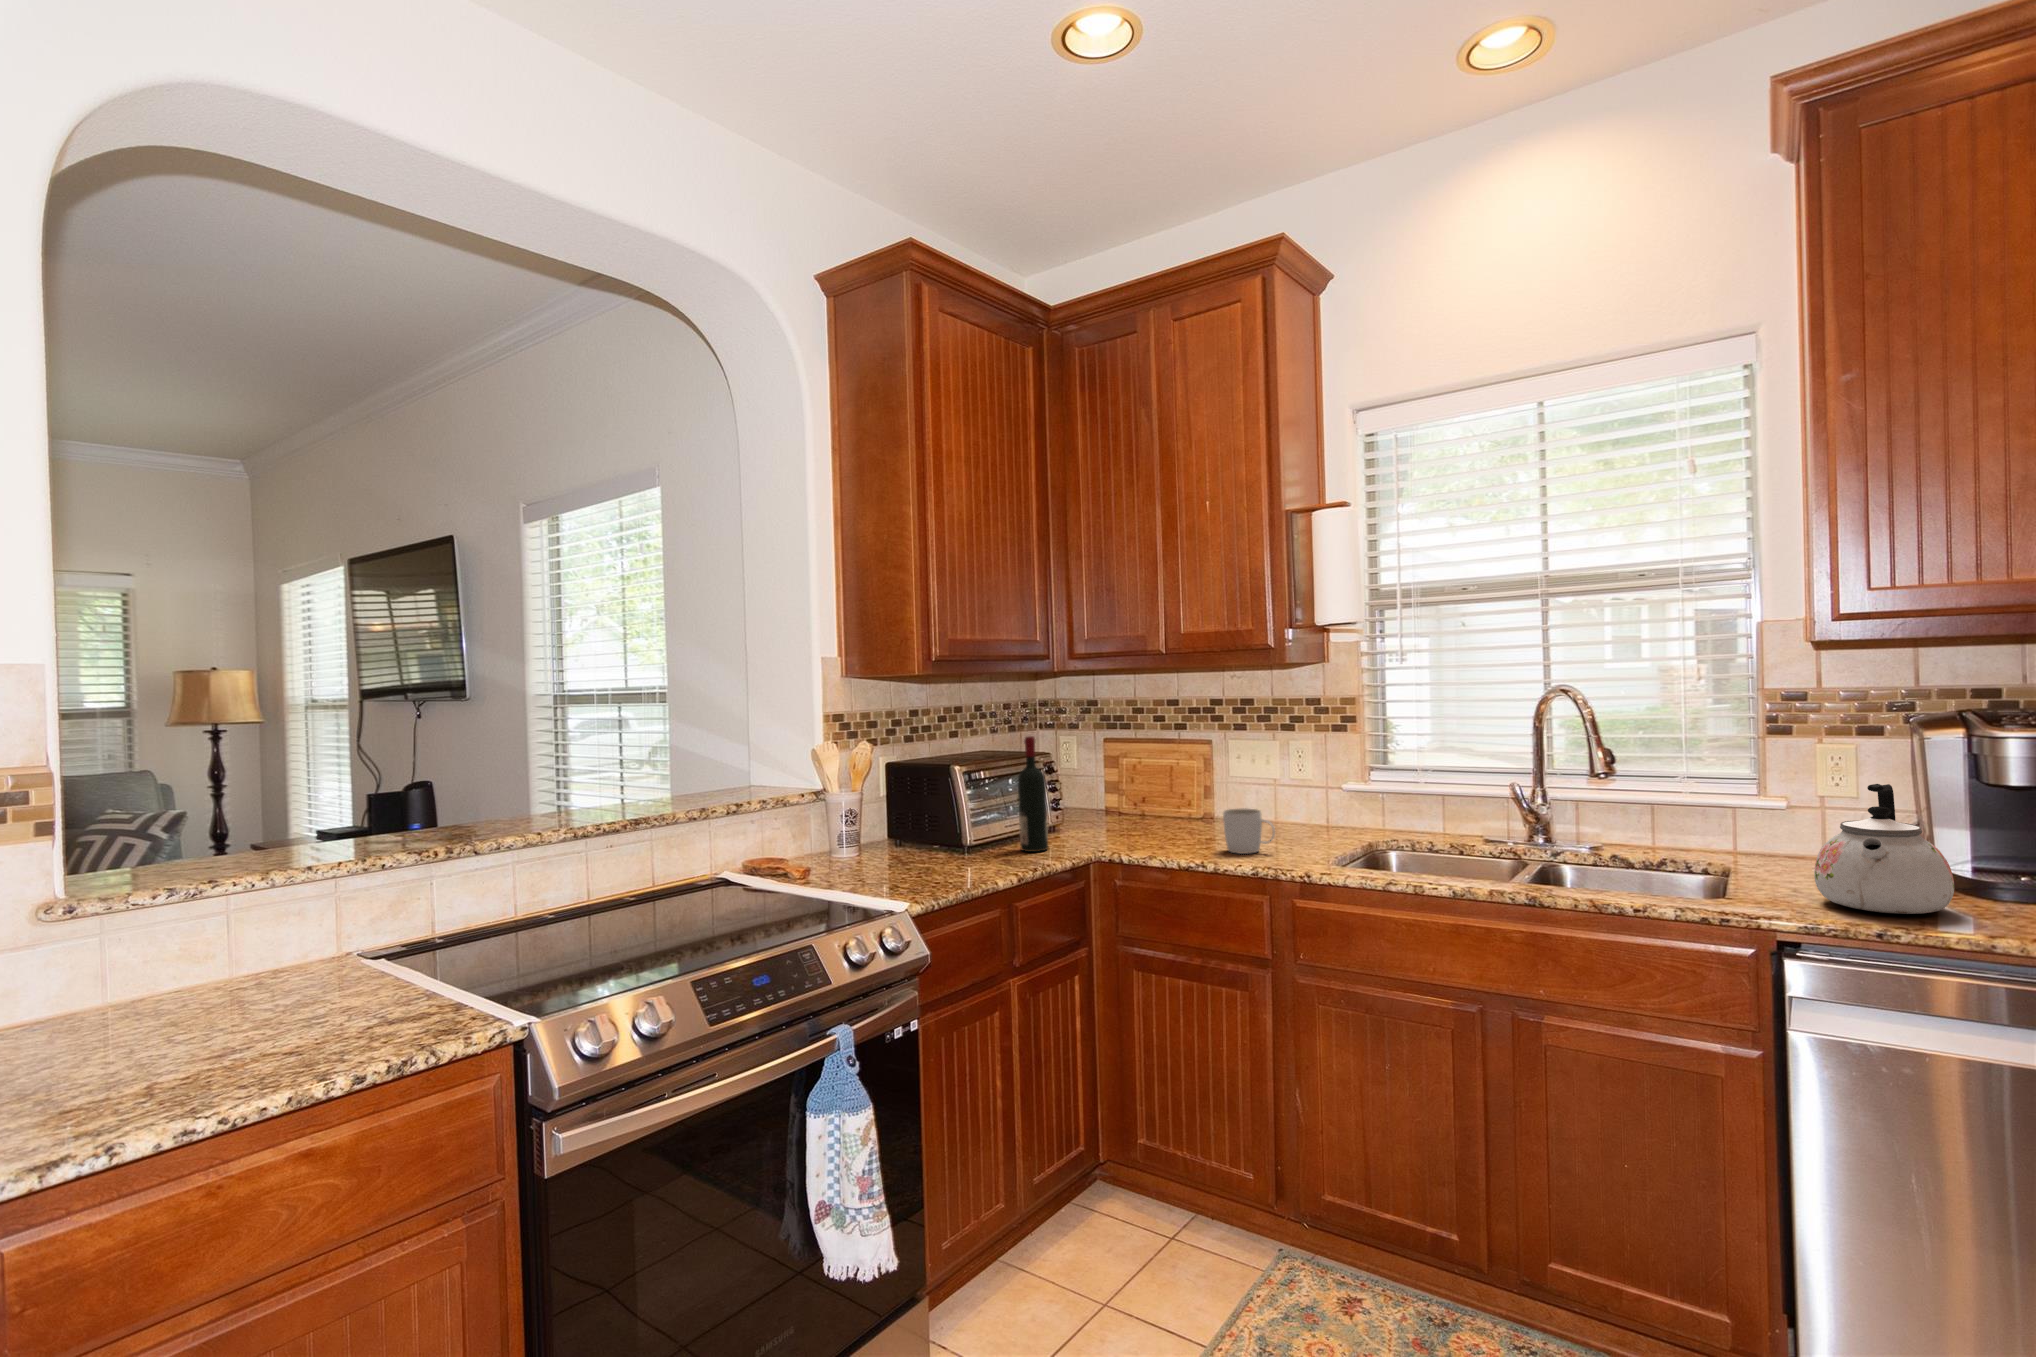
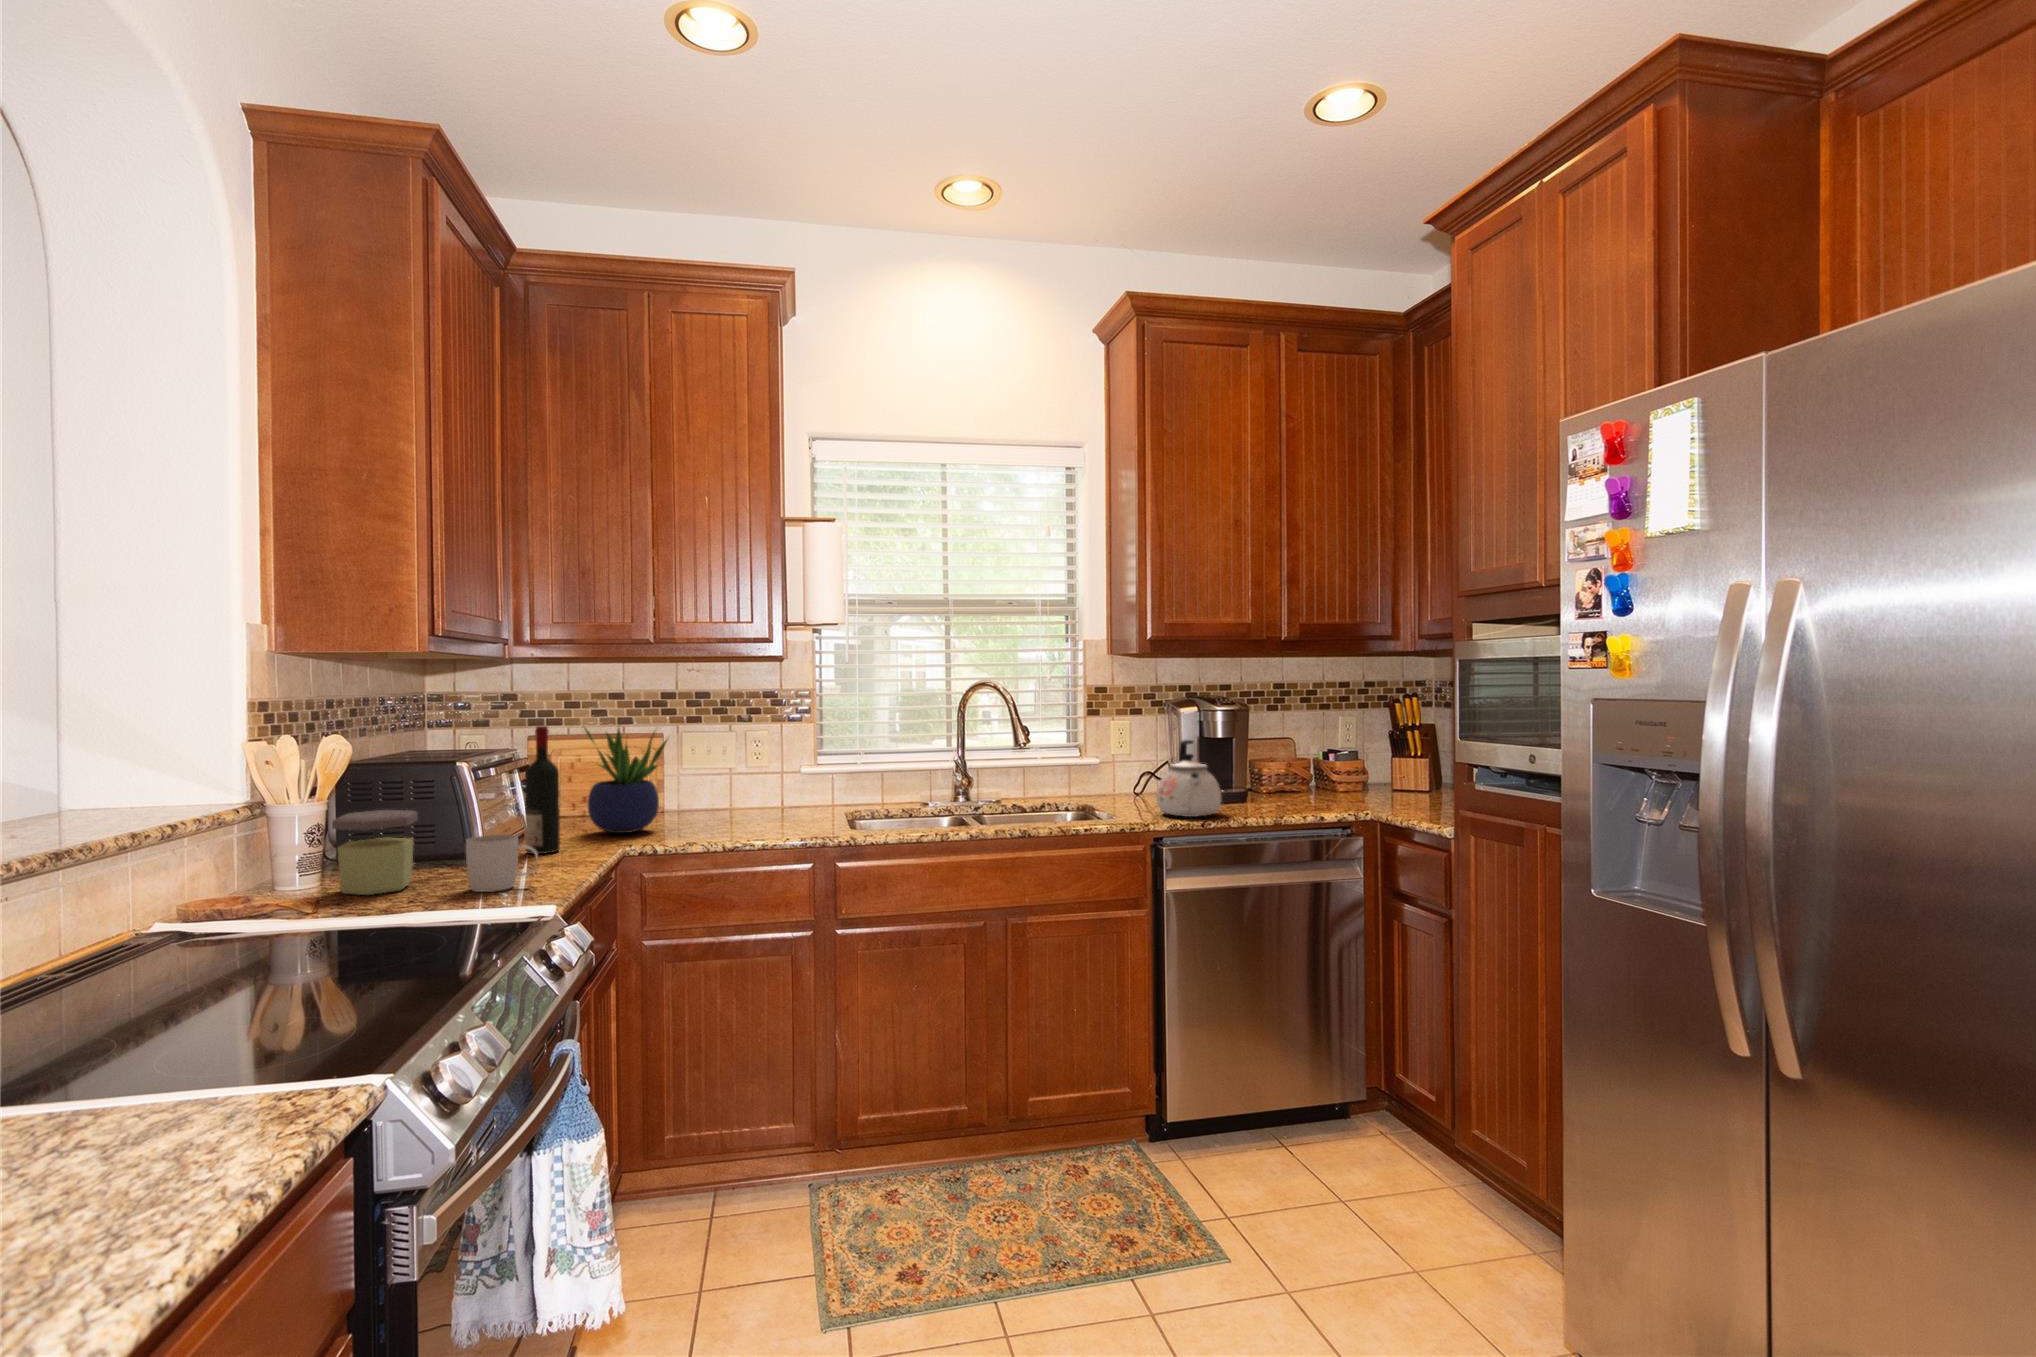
potted plant: none [1088,727,1172,838] -> present [585,728,667,833]
jar: none [839,804,899,873] -> present [332,810,418,895]
mug: present [1223,809,1275,854] -> present [466,834,538,892]

